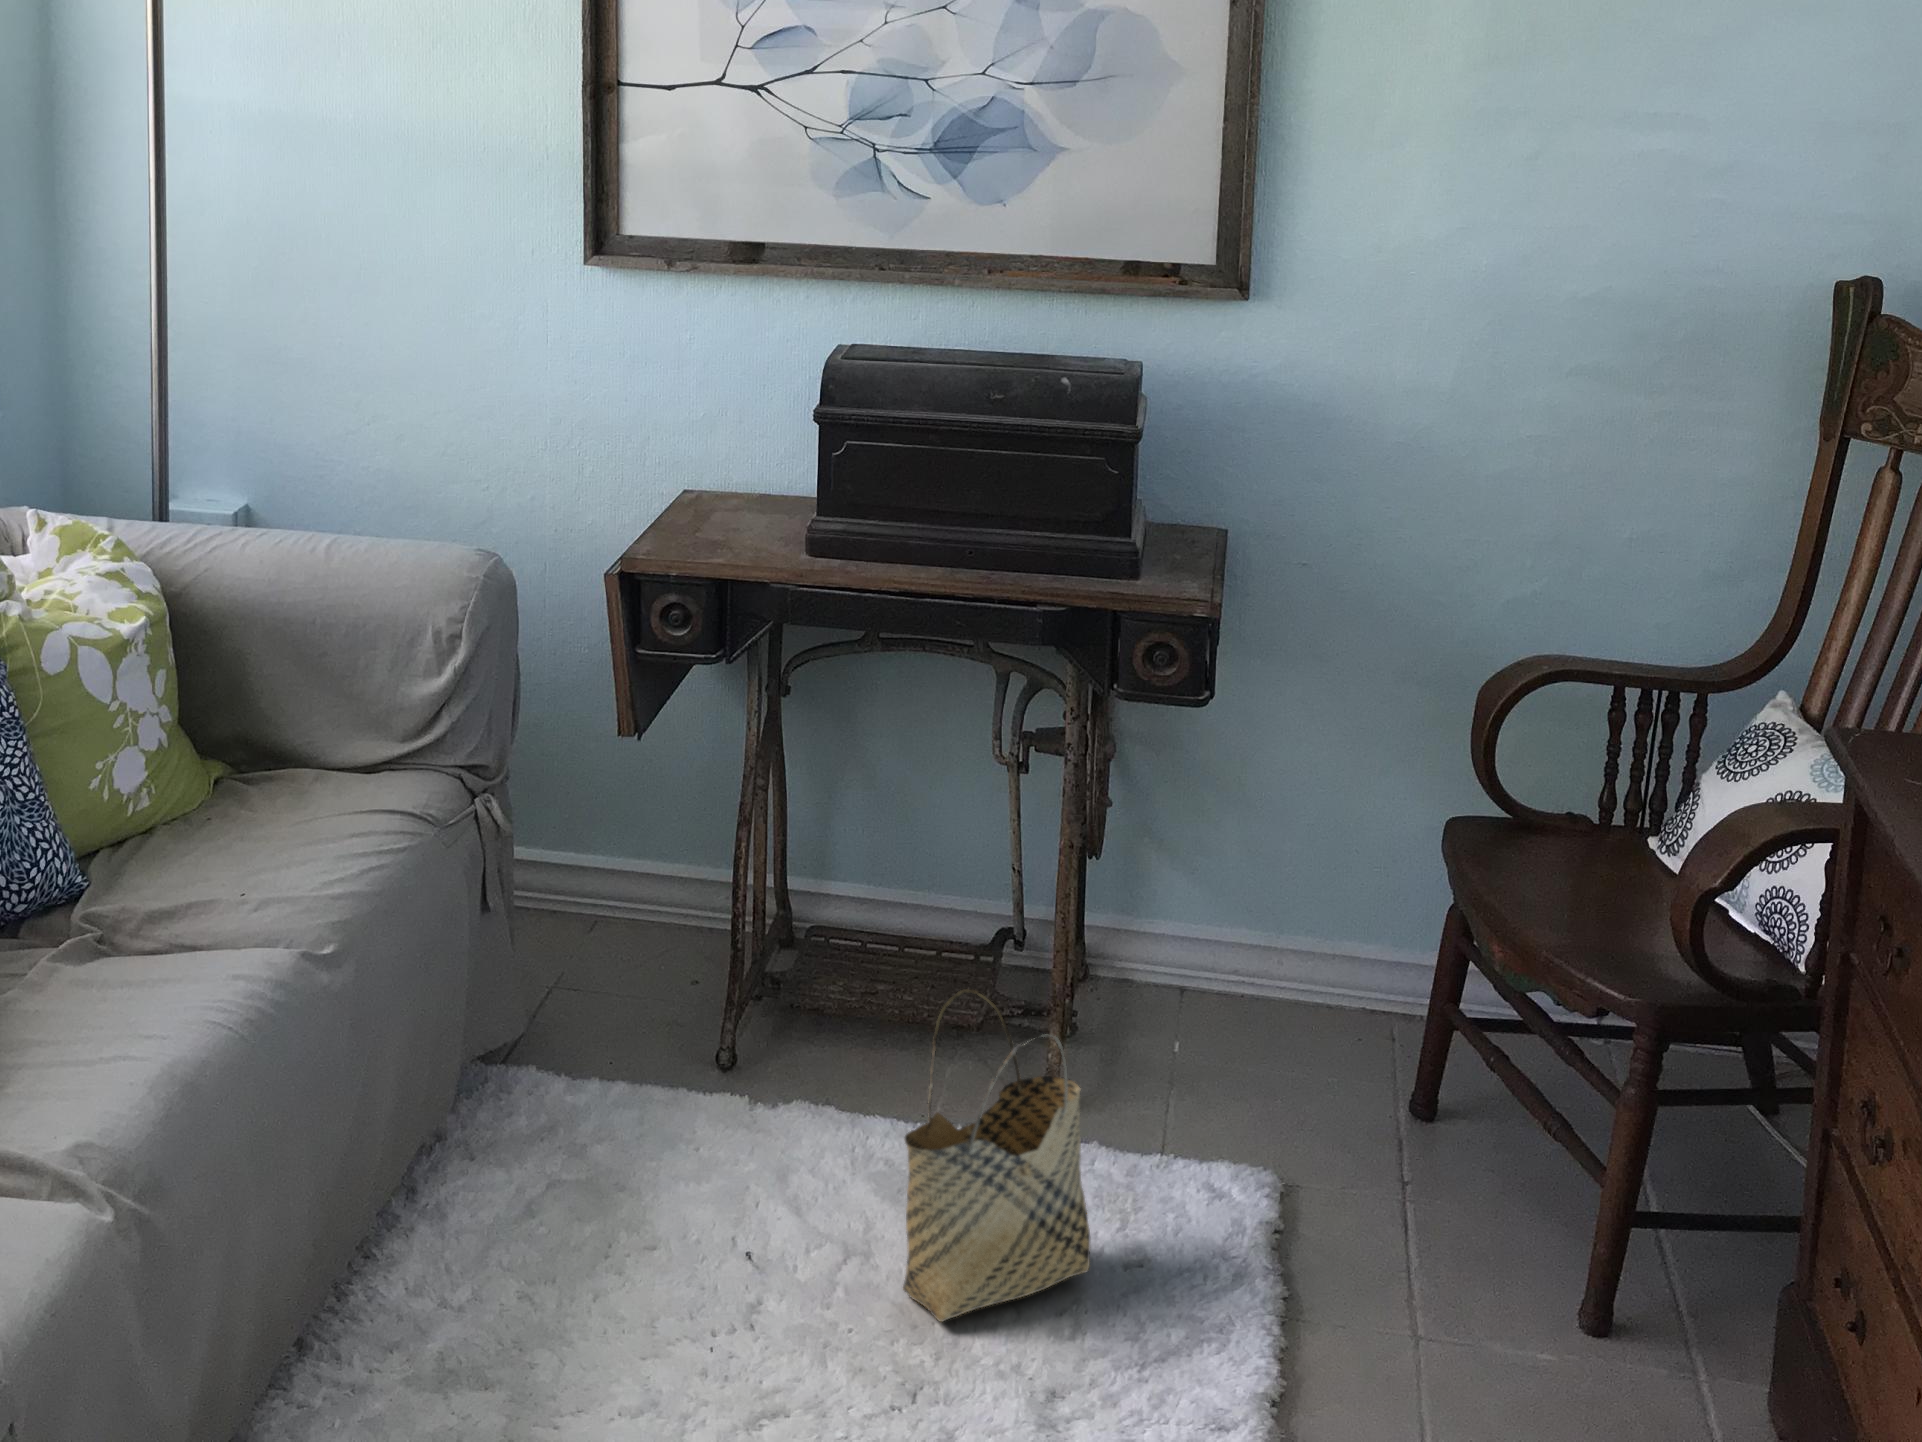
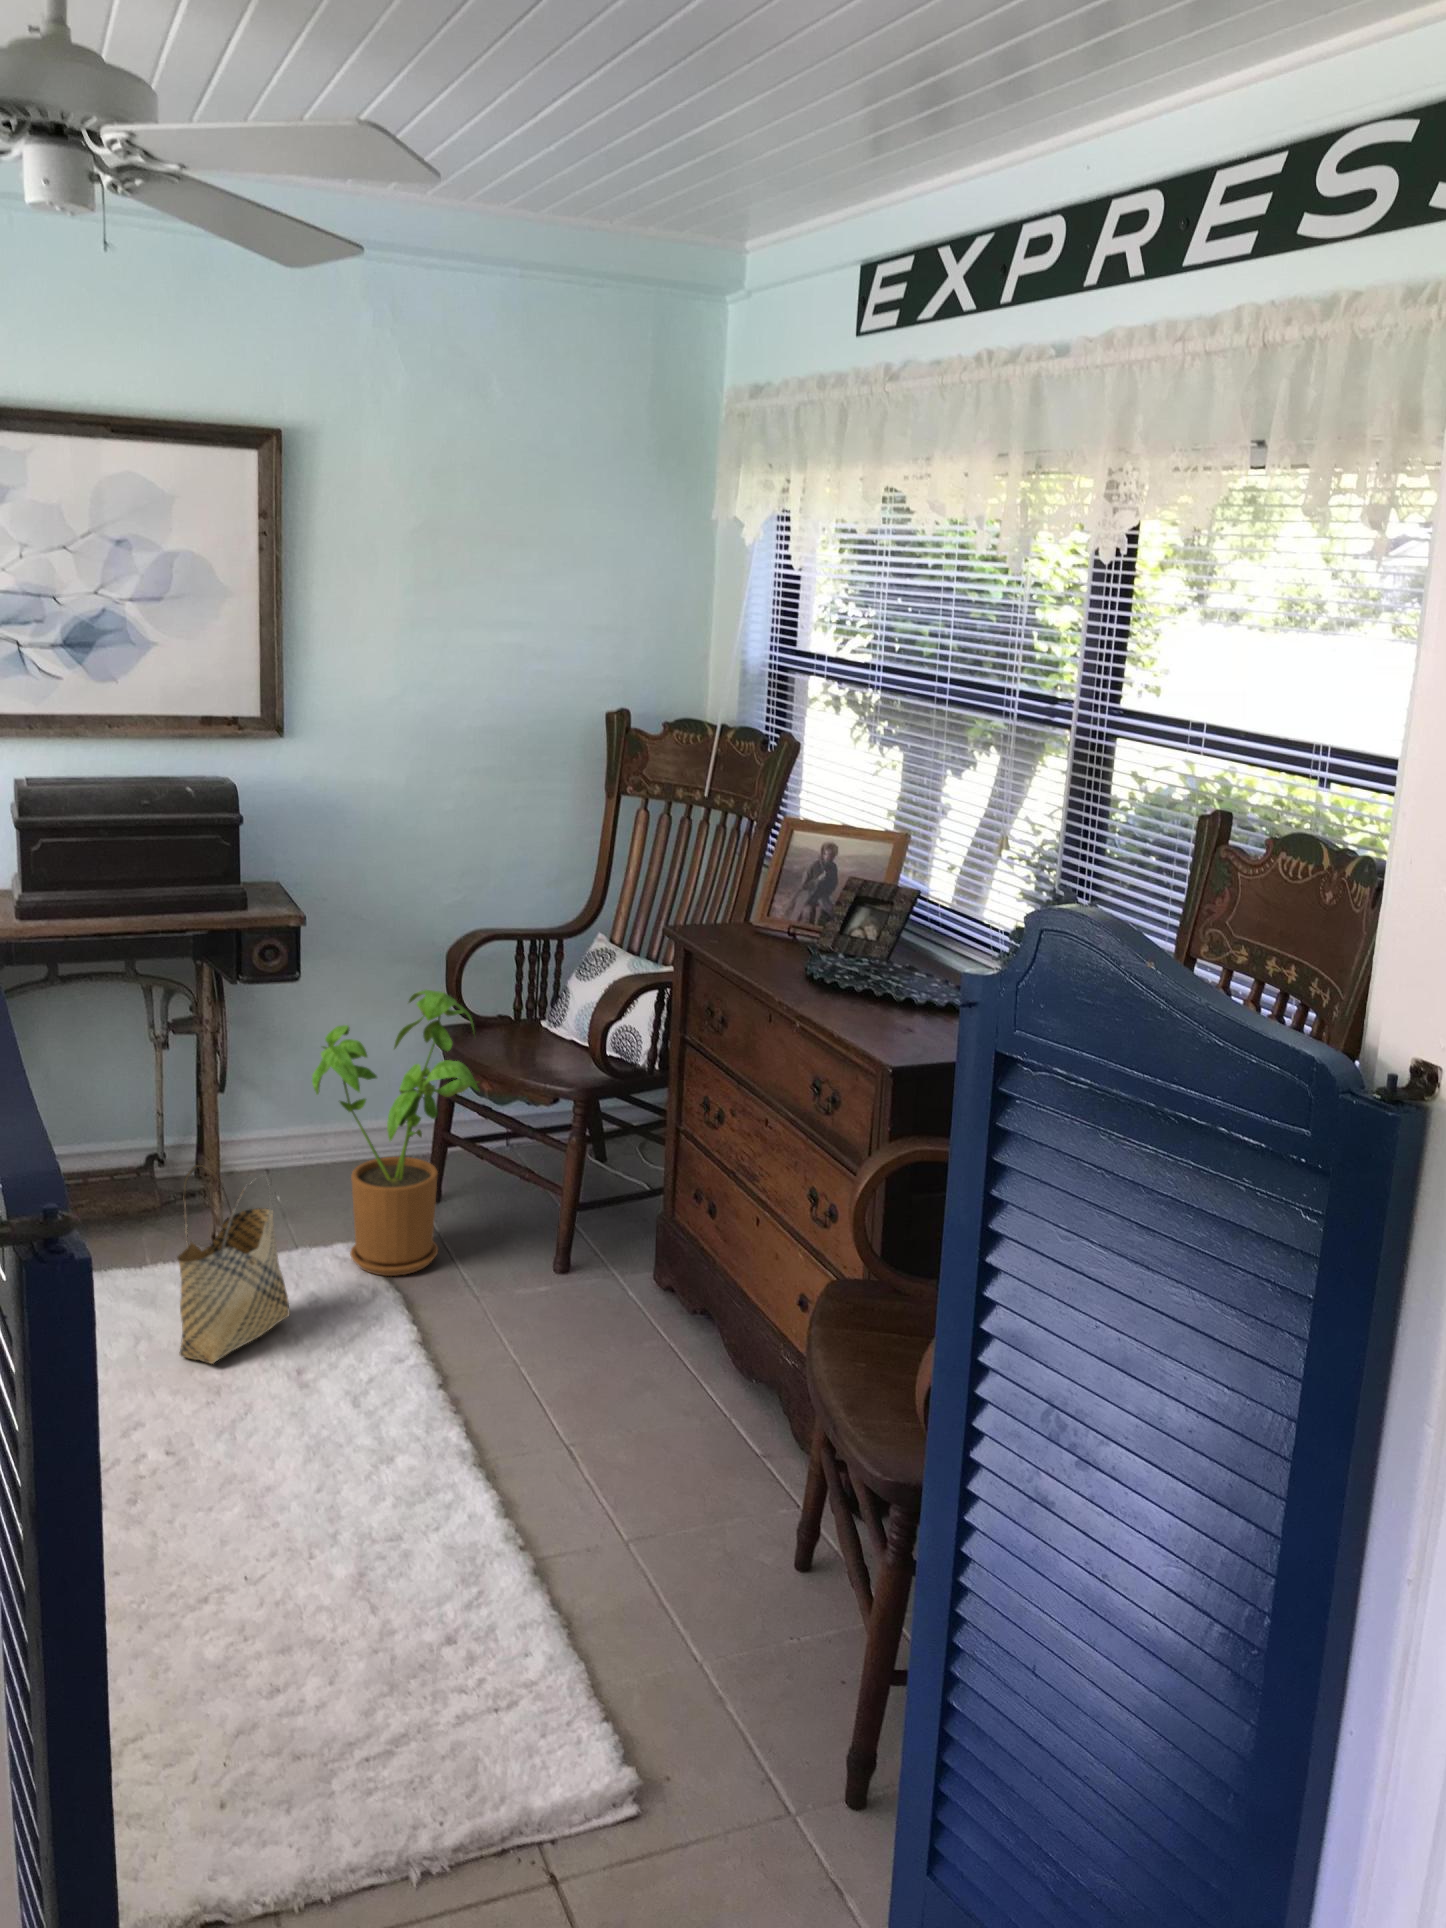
house plant: none [1195,756,1477,1247] -> present [312,989,479,1276]

